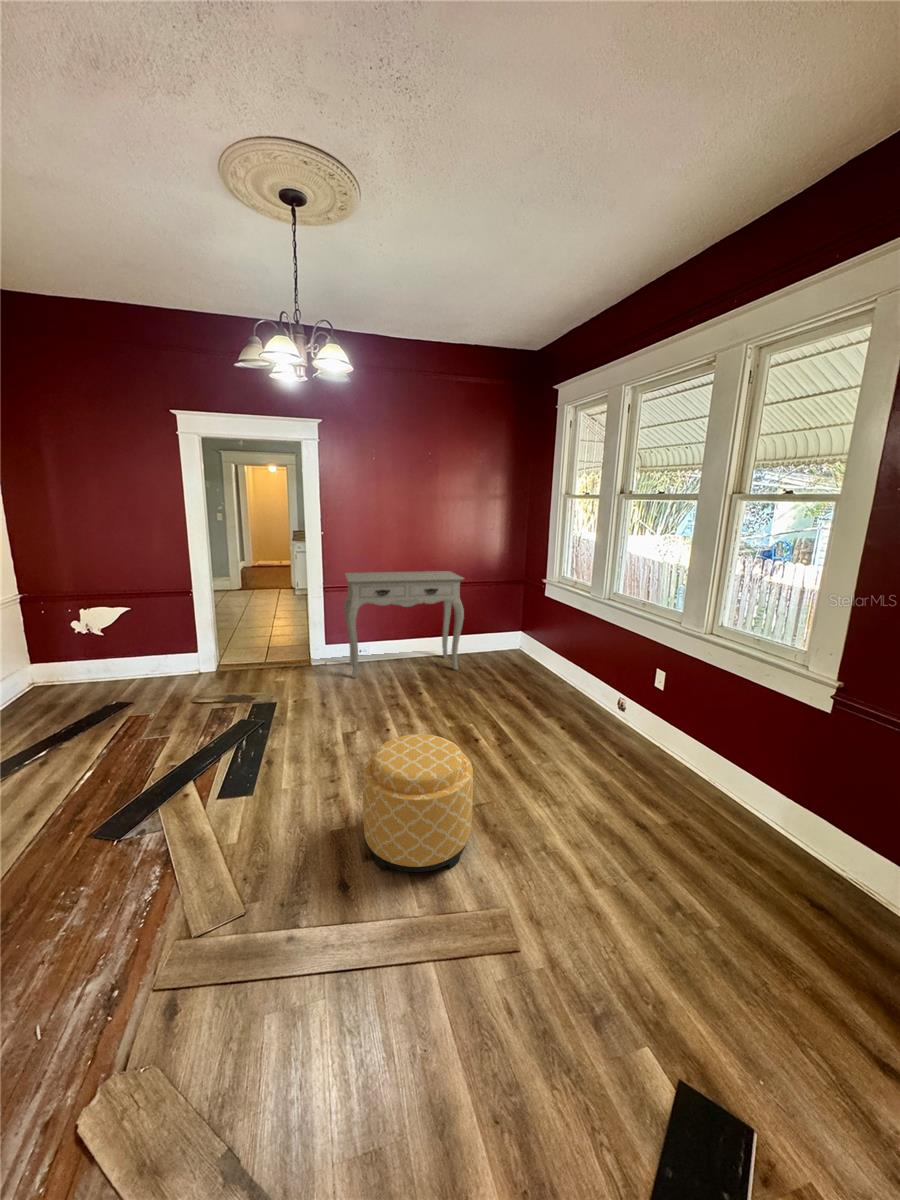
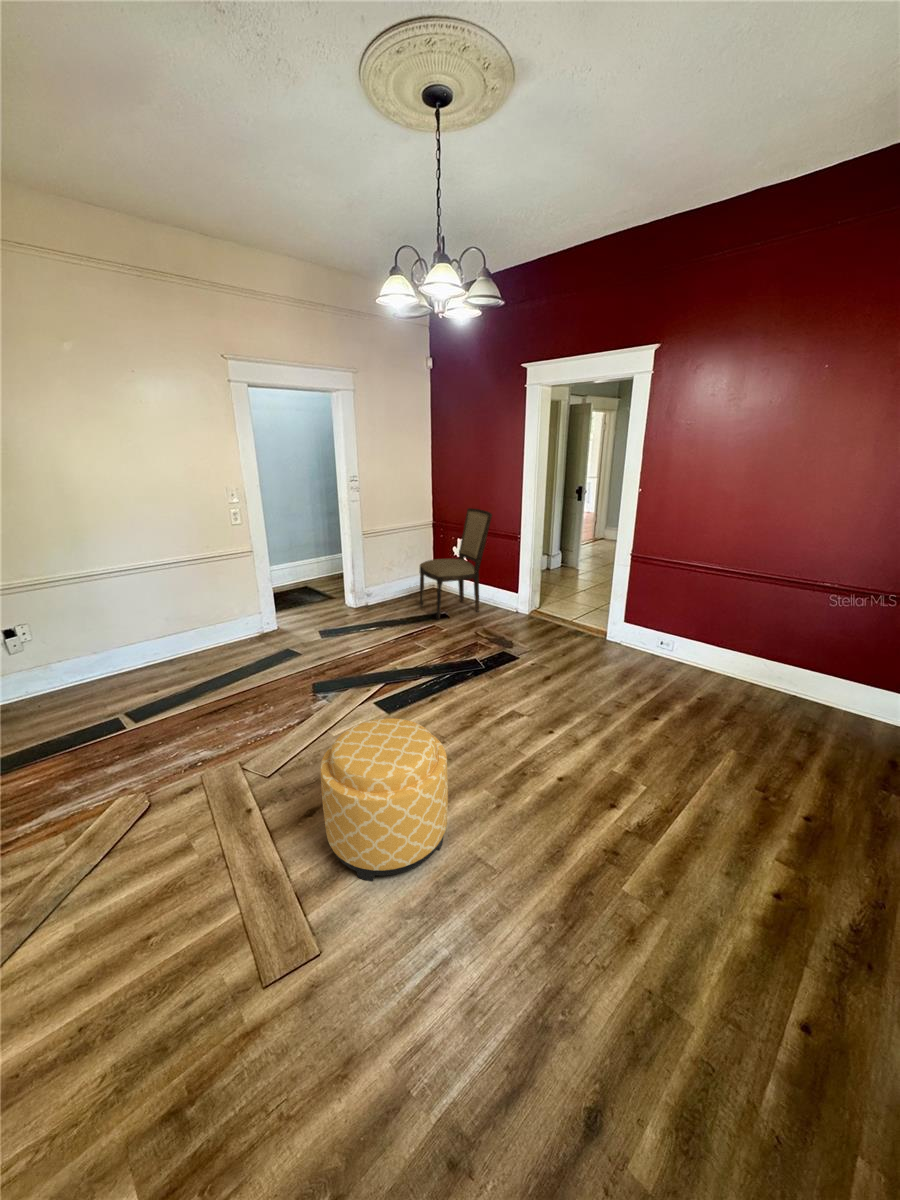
dining chair: none [62,571,162,709] -> present [419,508,492,619]
console table: present [344,571,464,678] -> none [619,538,831,720]

